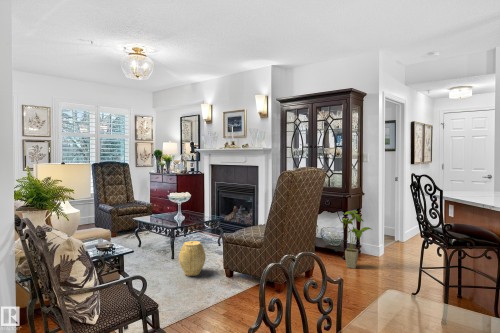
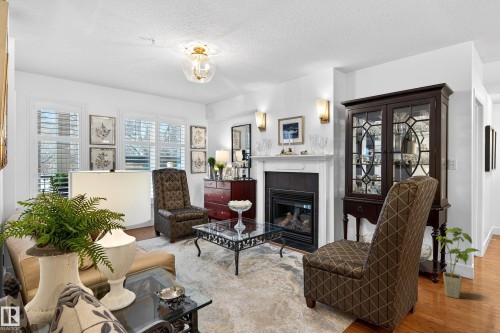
woven basket: present [179,241,206,276] -> none [249,260,280,303]

